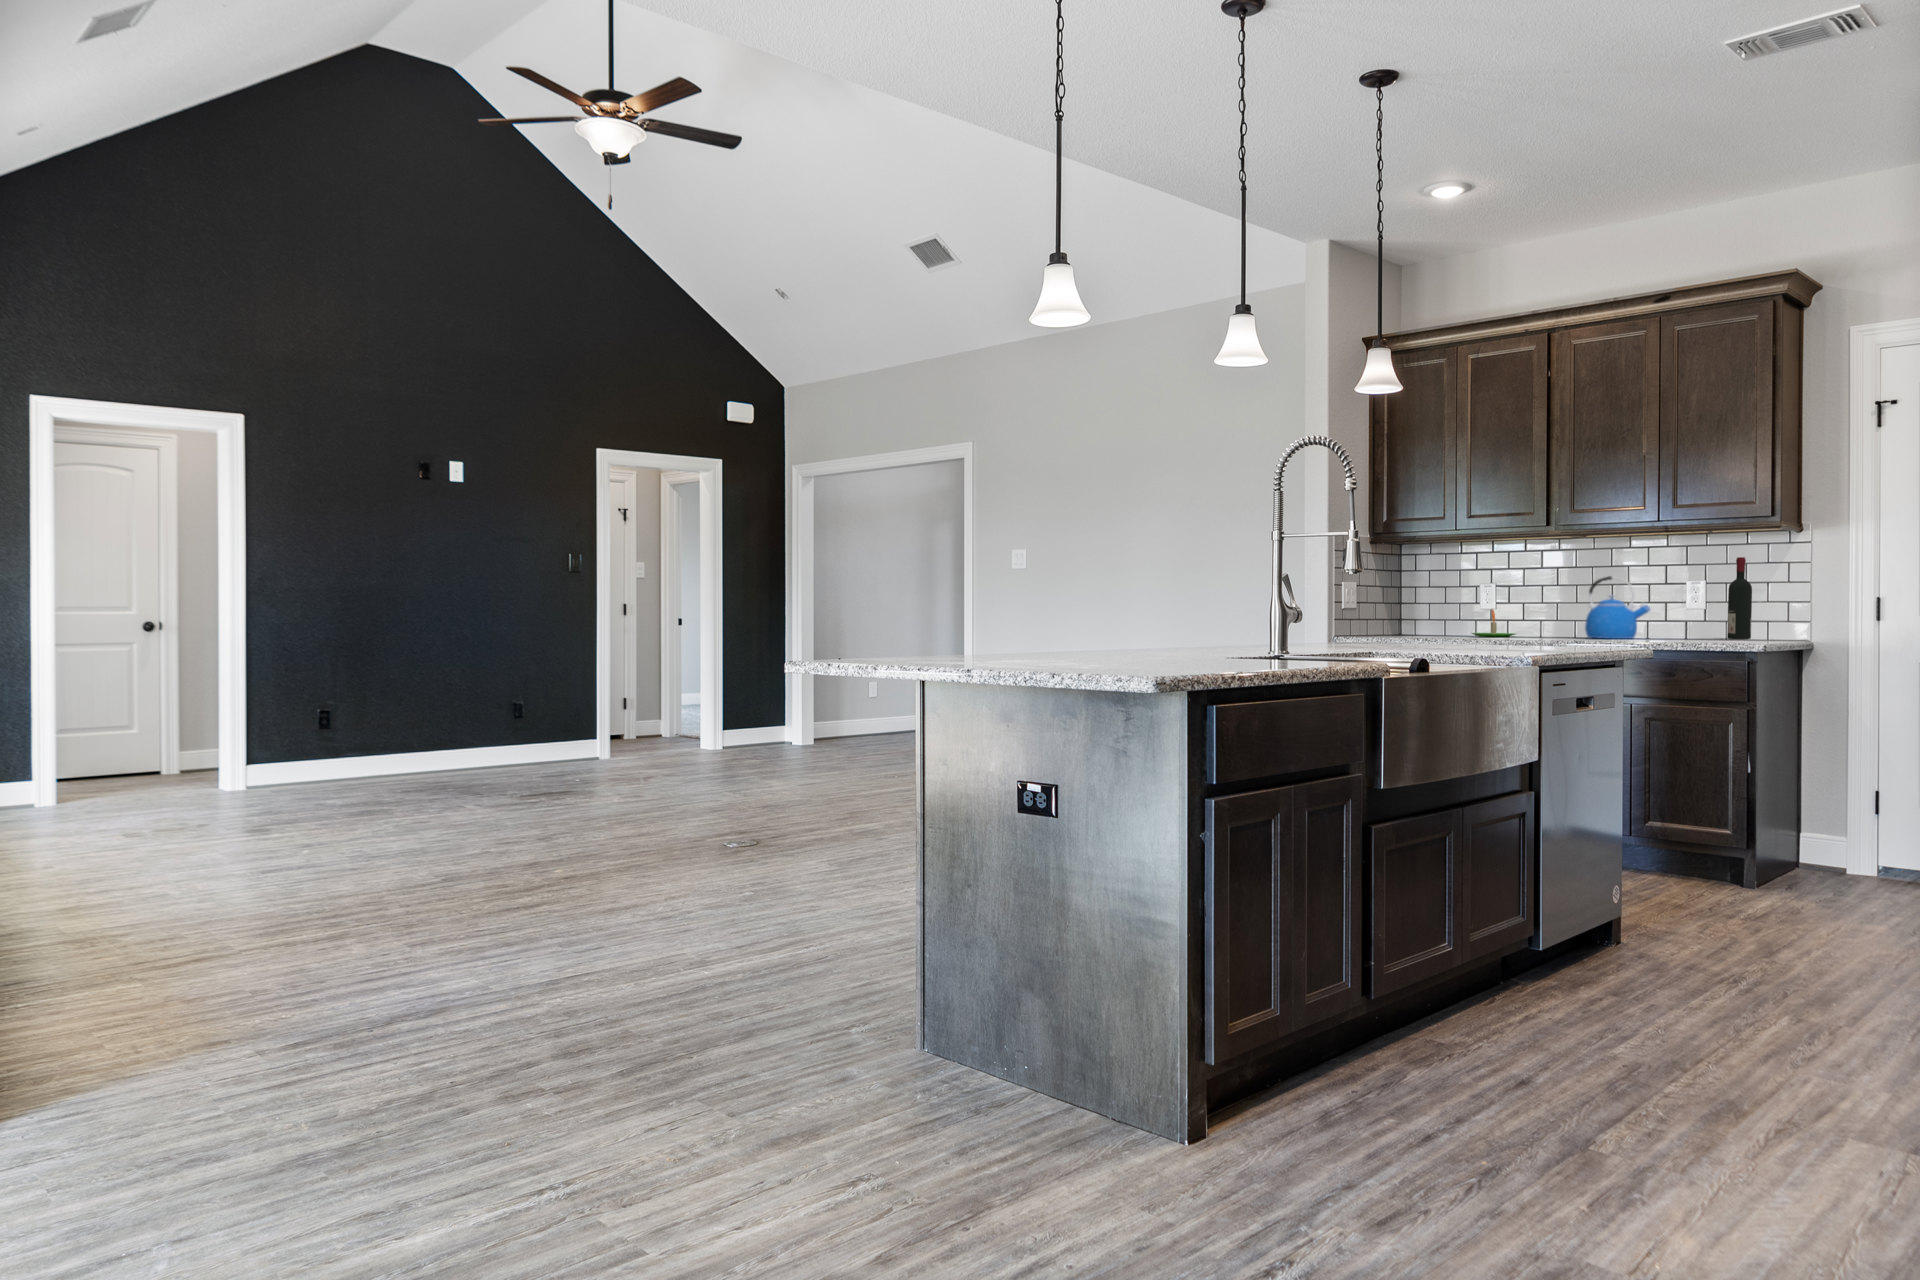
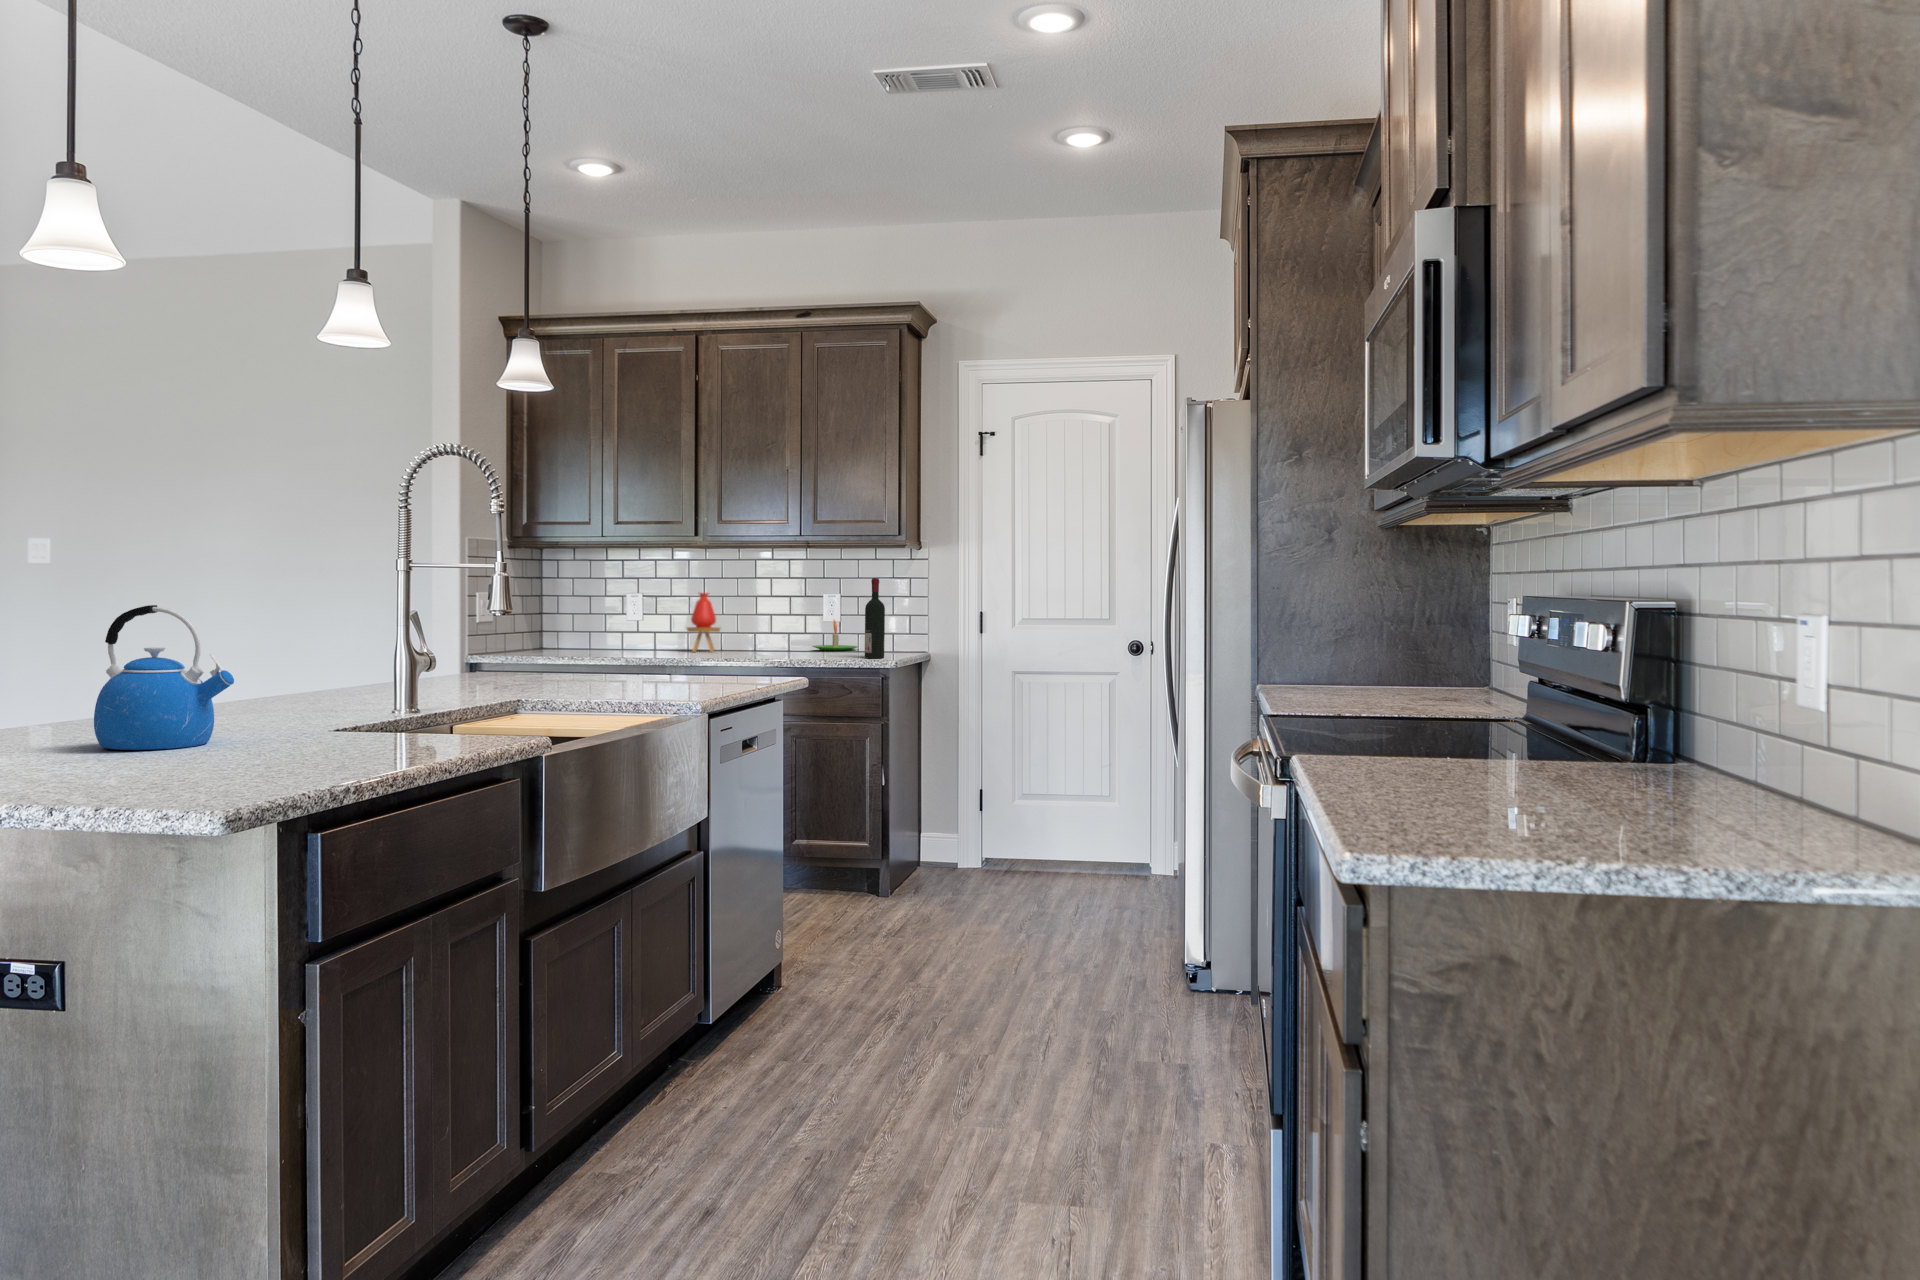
kettle: present [1585,576,1650,639] -> present [94,605,234,750]
vase: none [1536,581,1572,637] -> present [687,593,720,652]
candle: present [1471,609,1516,637] -> present [812,620,859,651]

